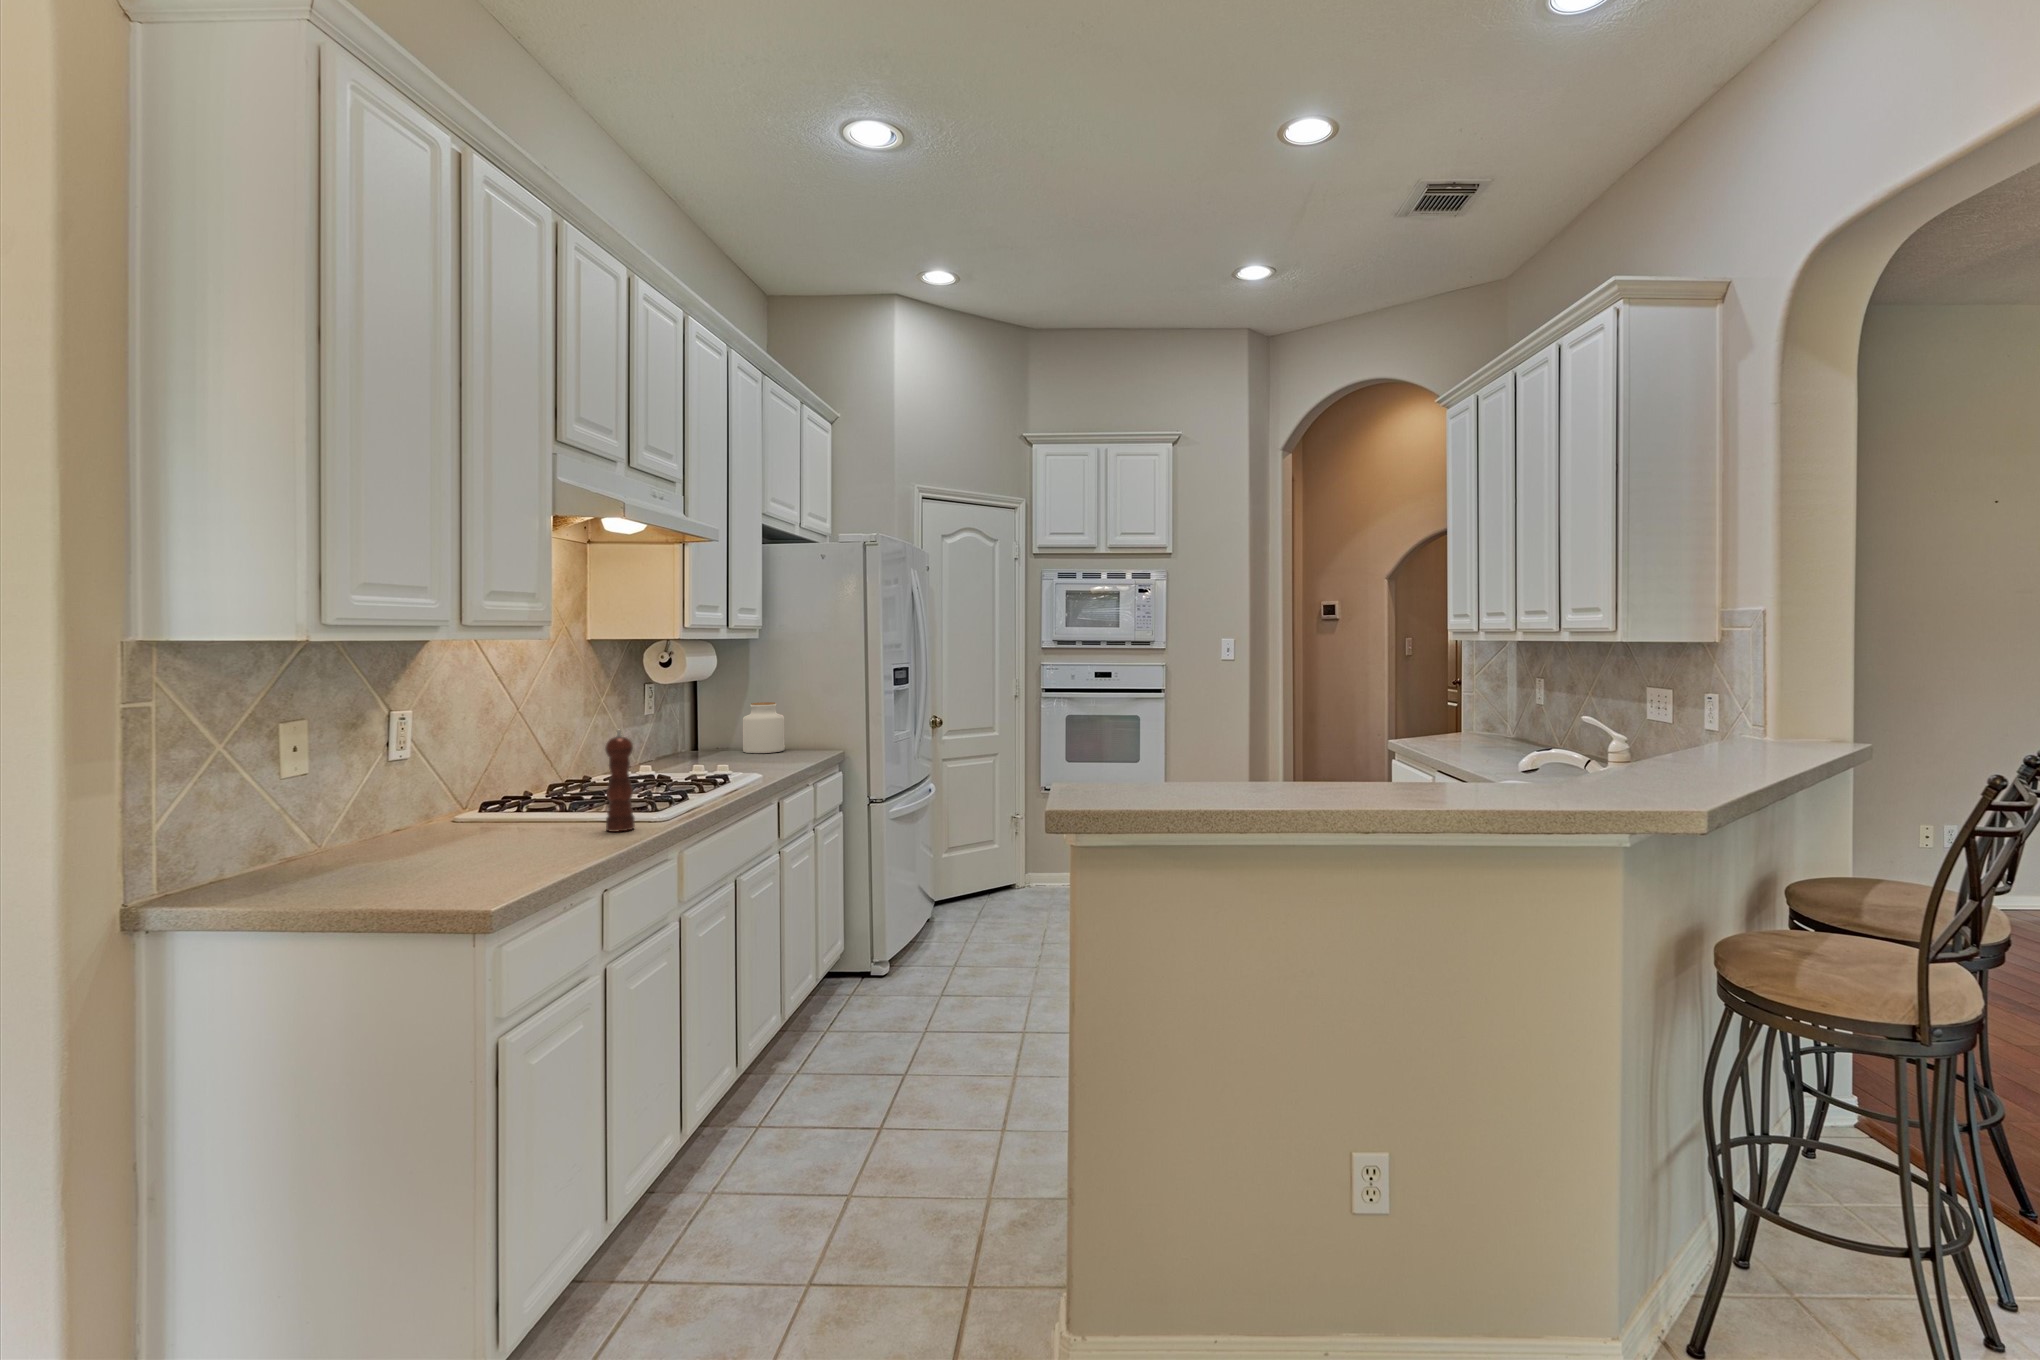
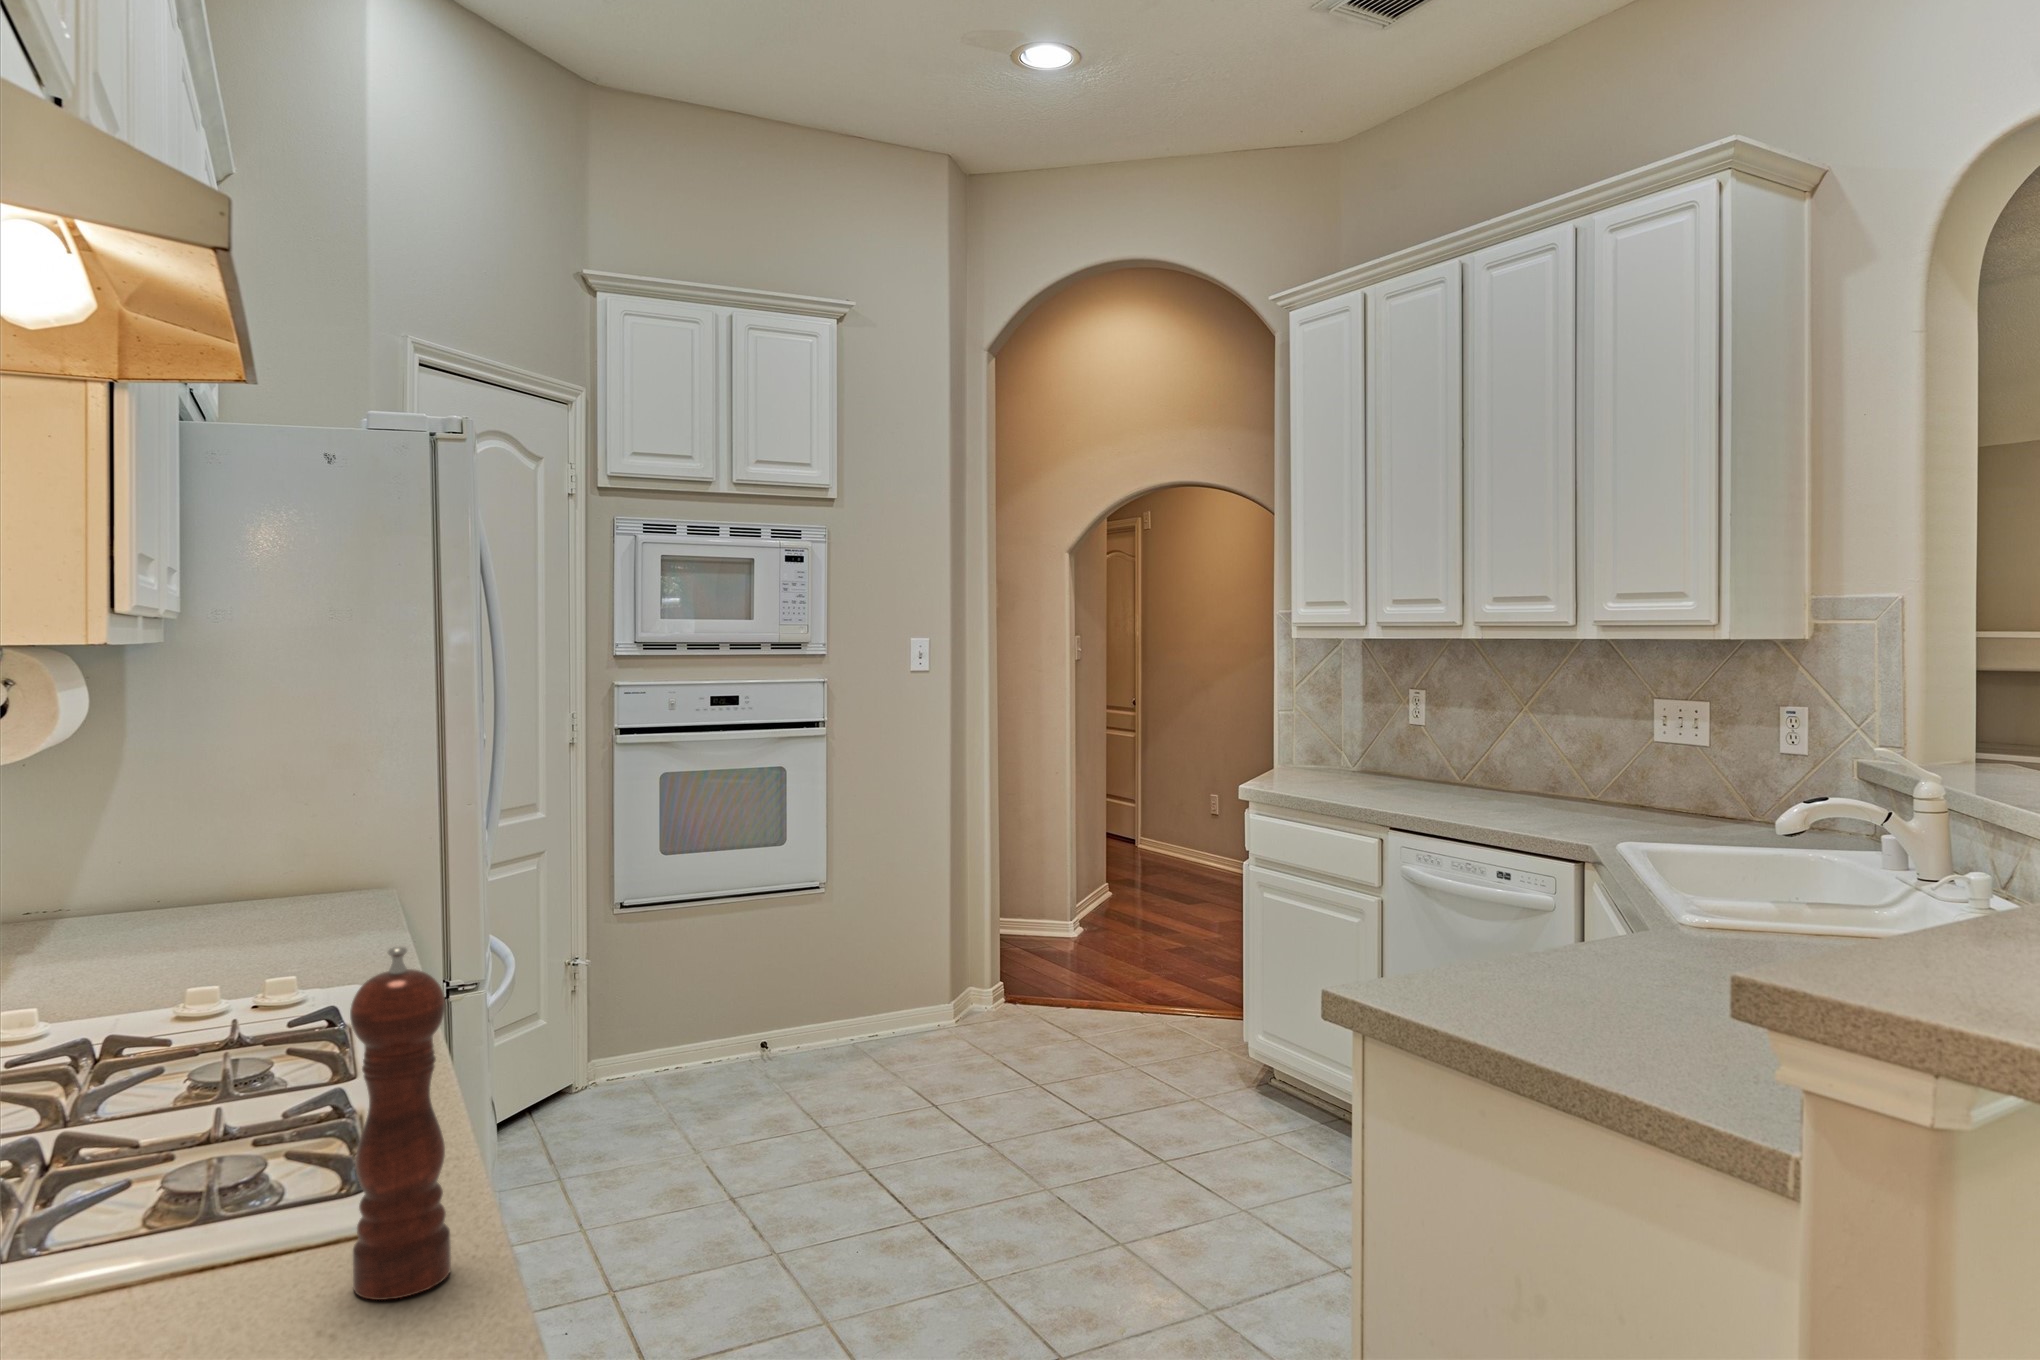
jar: present [743,702,785,753] -> none [161,791,272,917]

